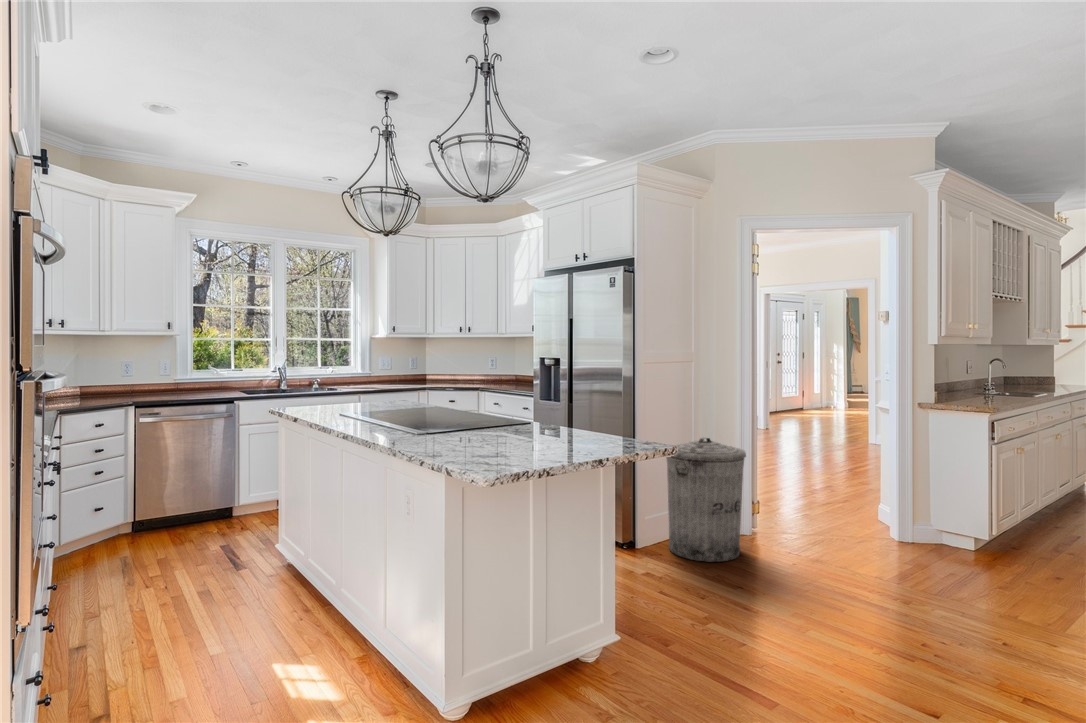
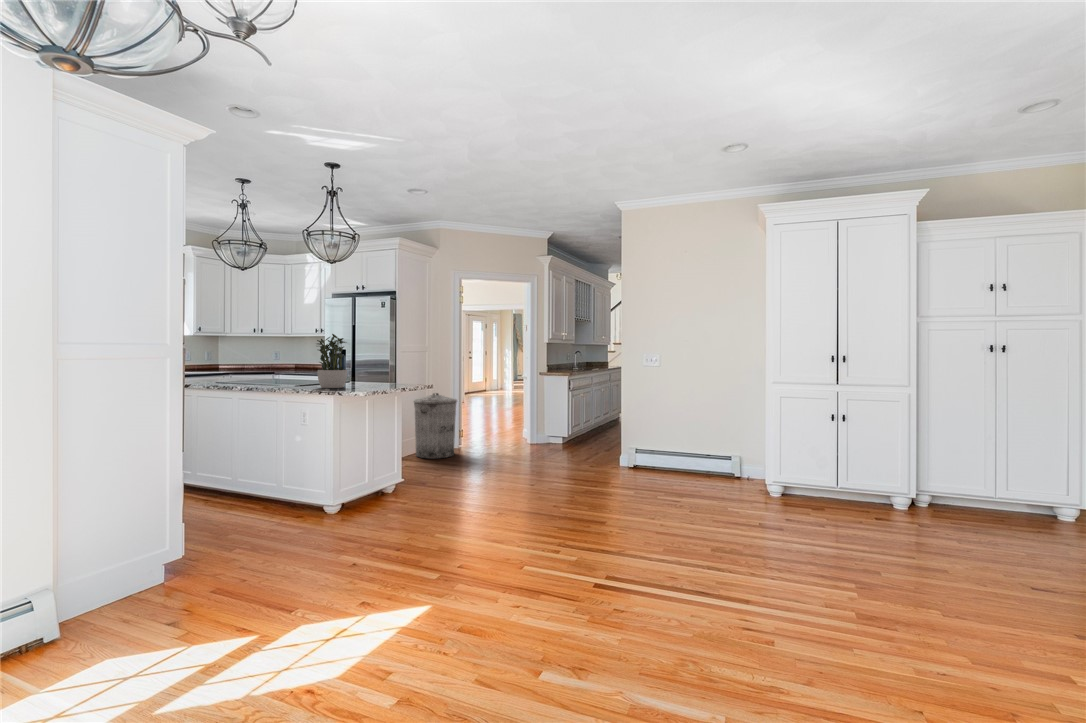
potted plant: none [429,339,494,453] -> present [317,334,347,388]

